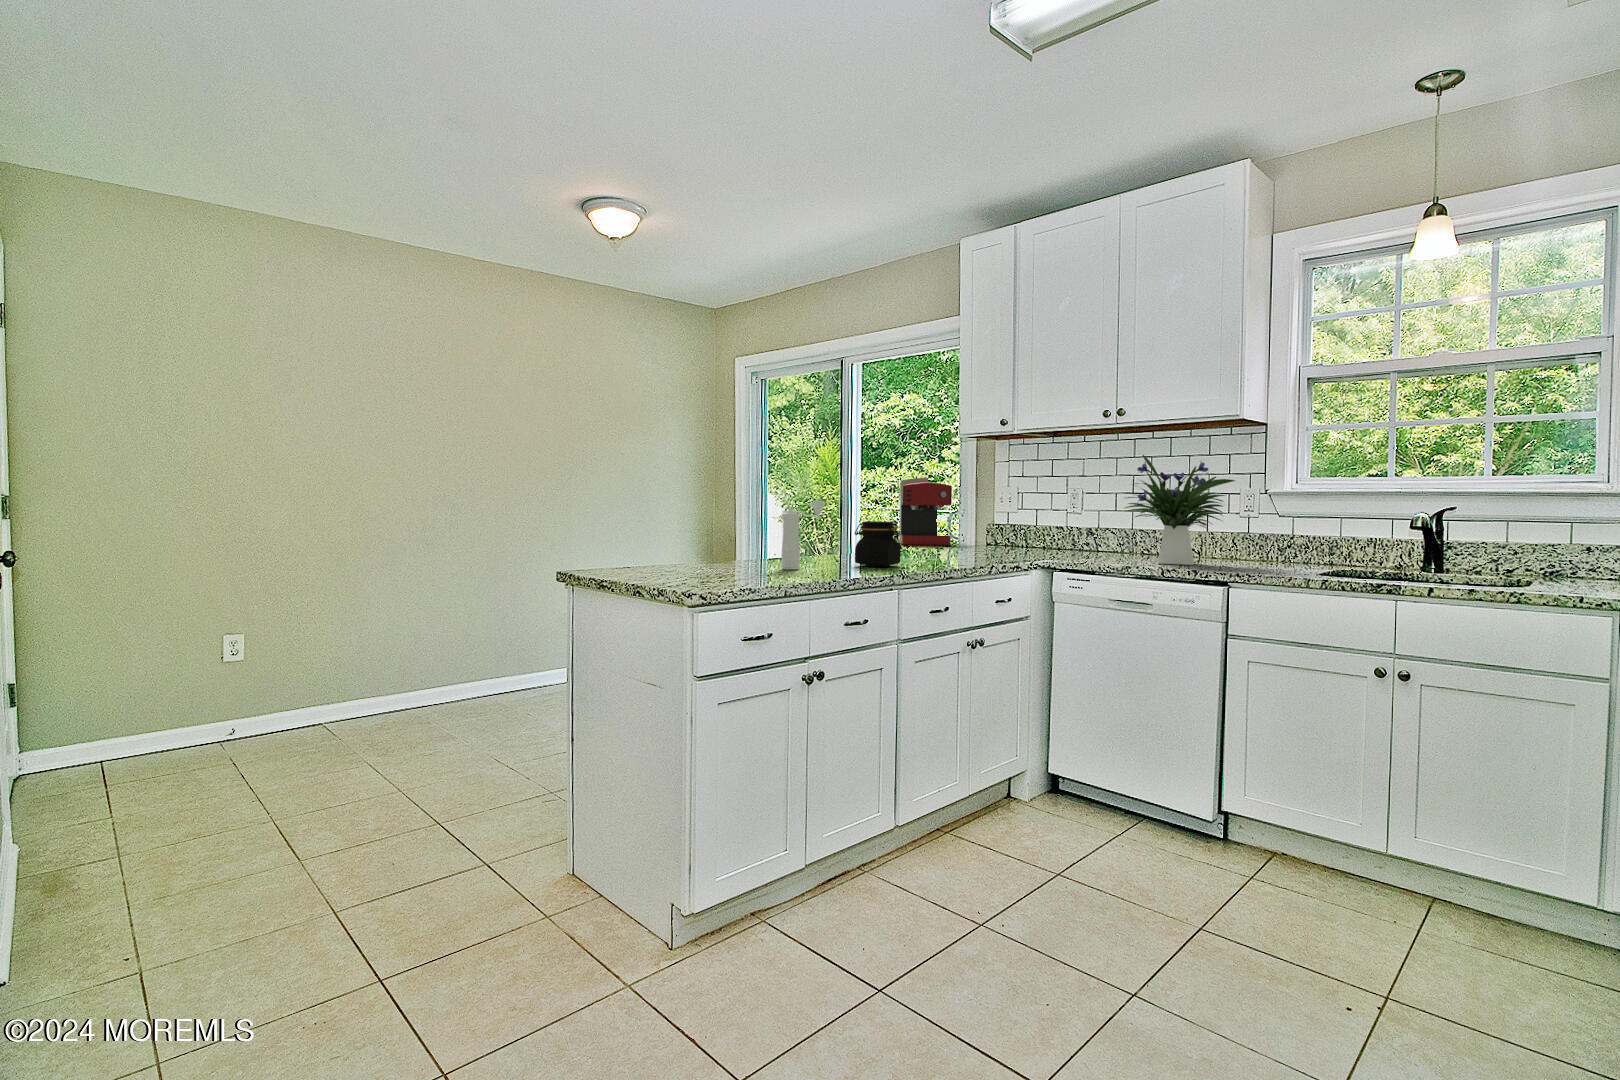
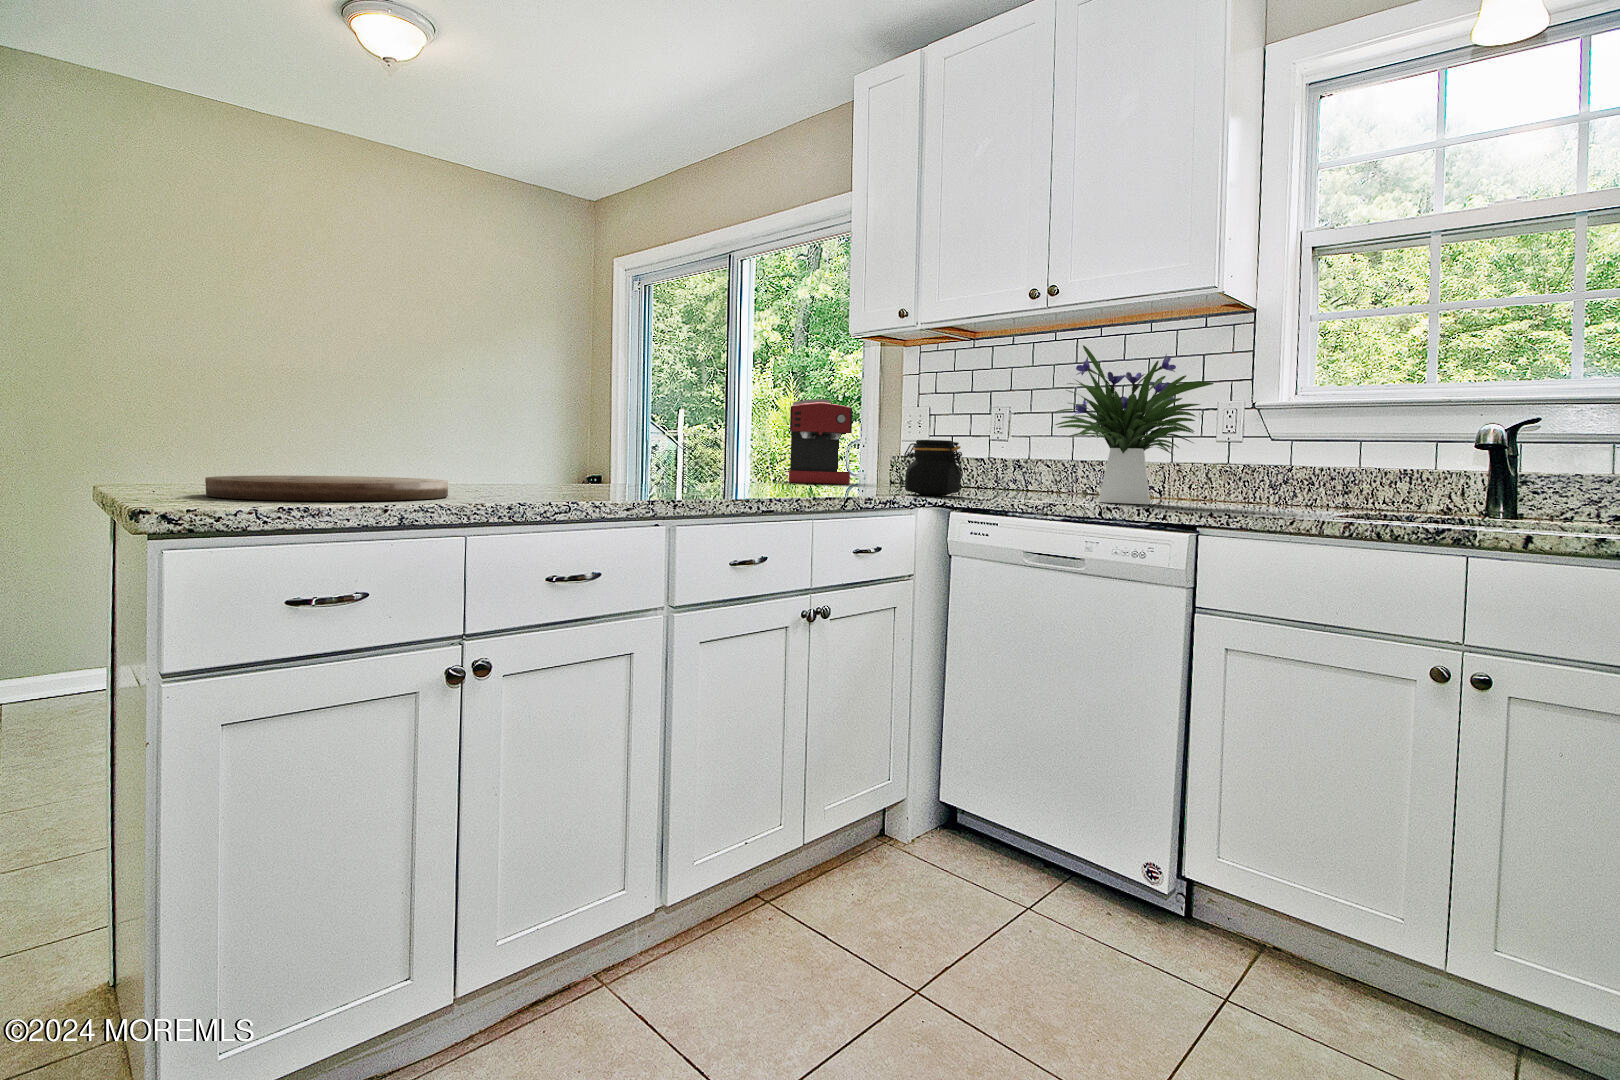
pepper mill: present [781,501,825,570] -> none [508,389,589,493]
jar: present [855,521,901,567] -> present [904,440,963,496]
cutting board: none [647,563,771,583] -> present [205,475,448,501]

